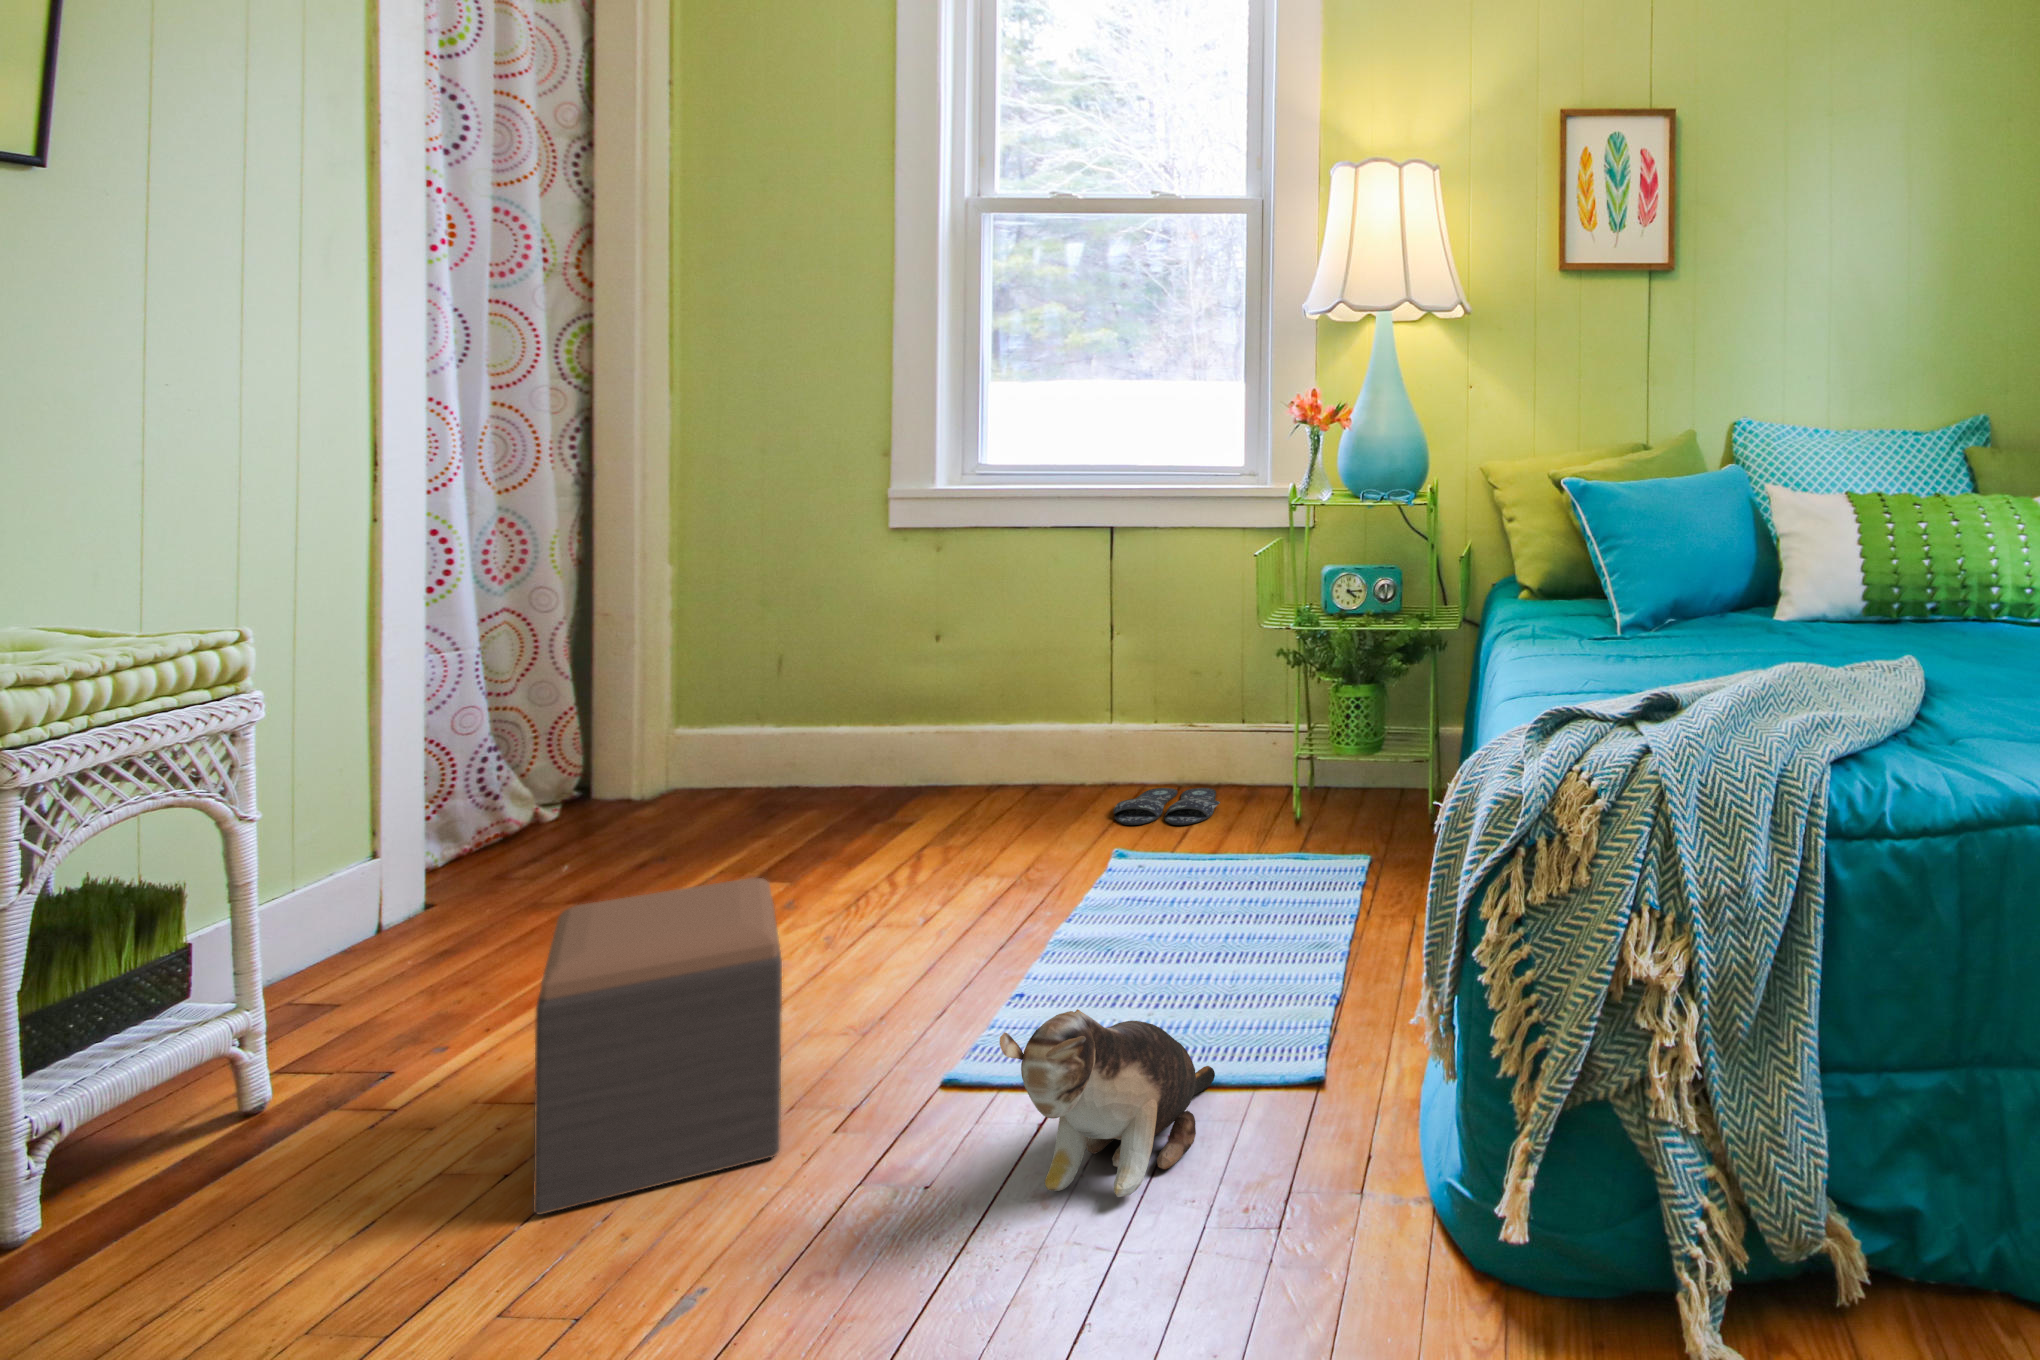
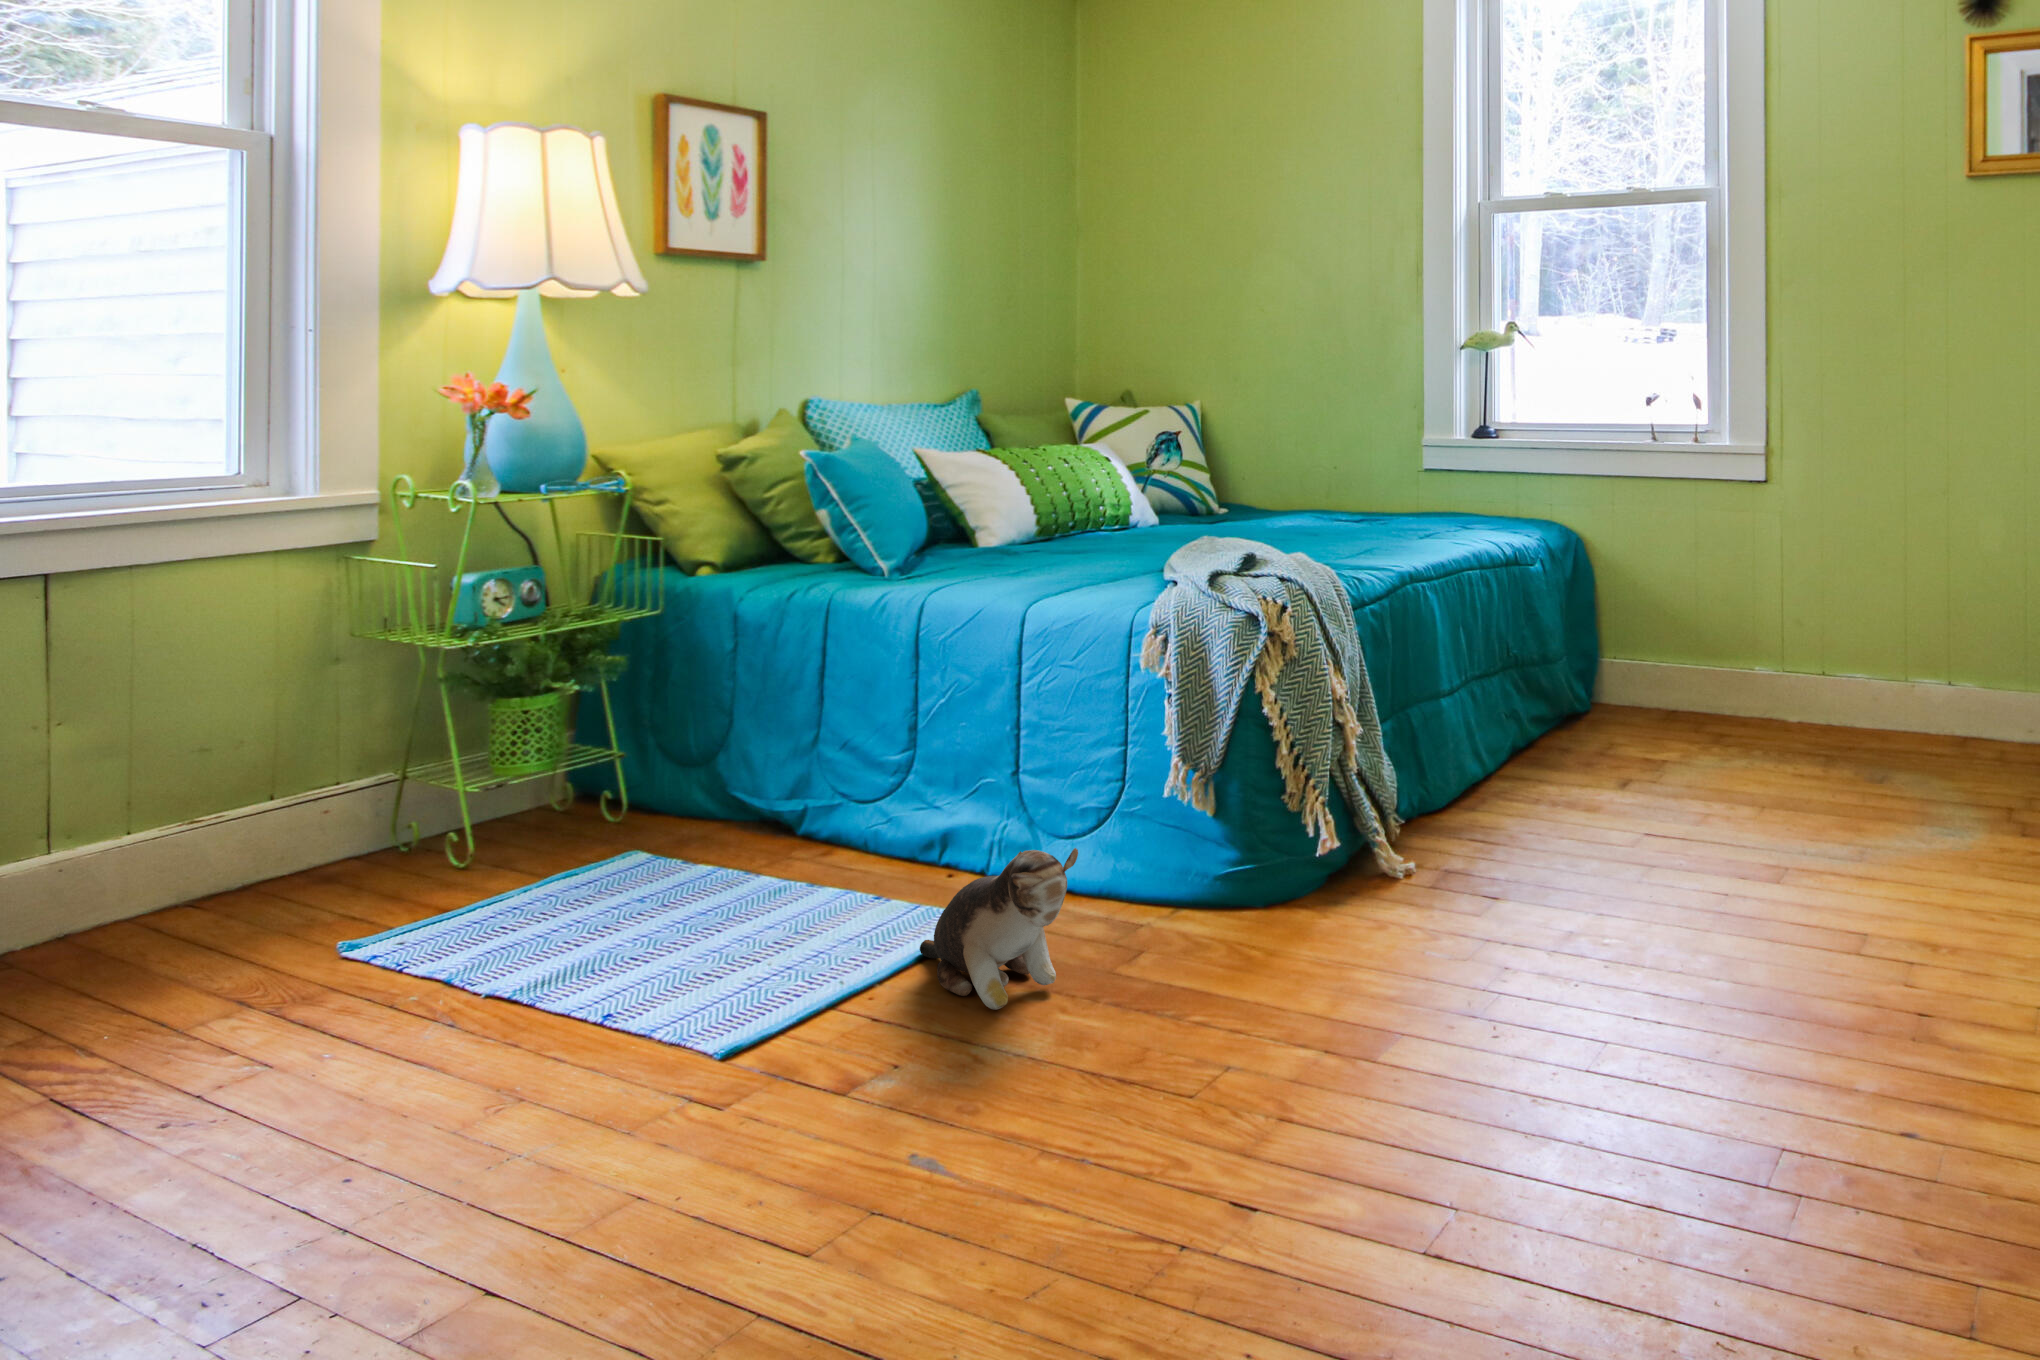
slippers: present [1114,788,1220,825] -> none [151,893,341,950]
footstool: present [533,877,782,1215] -> none [417,901,753,1253]

